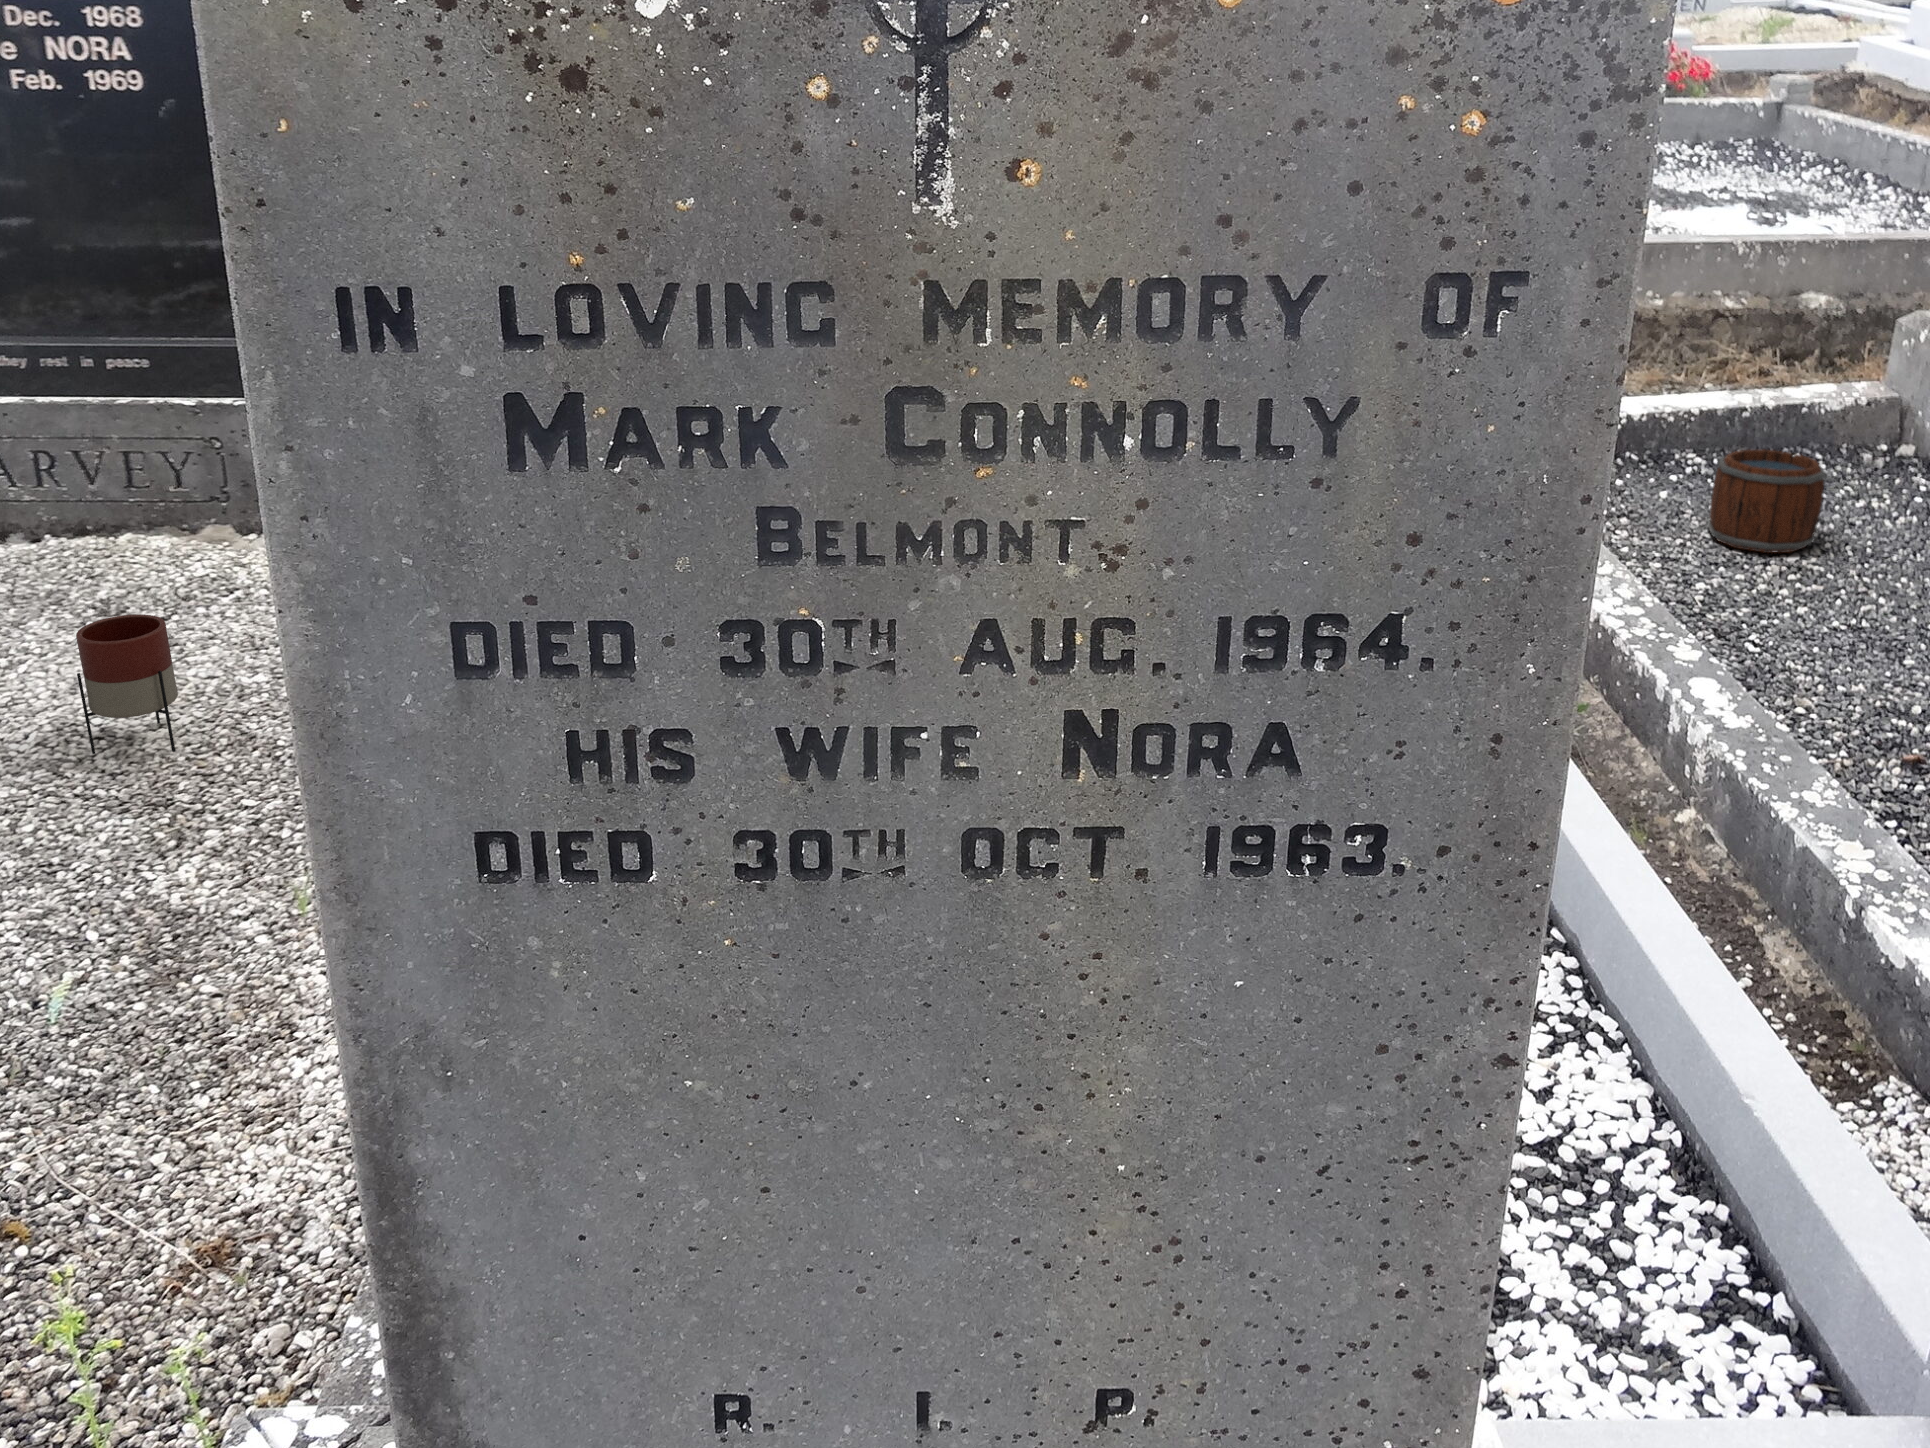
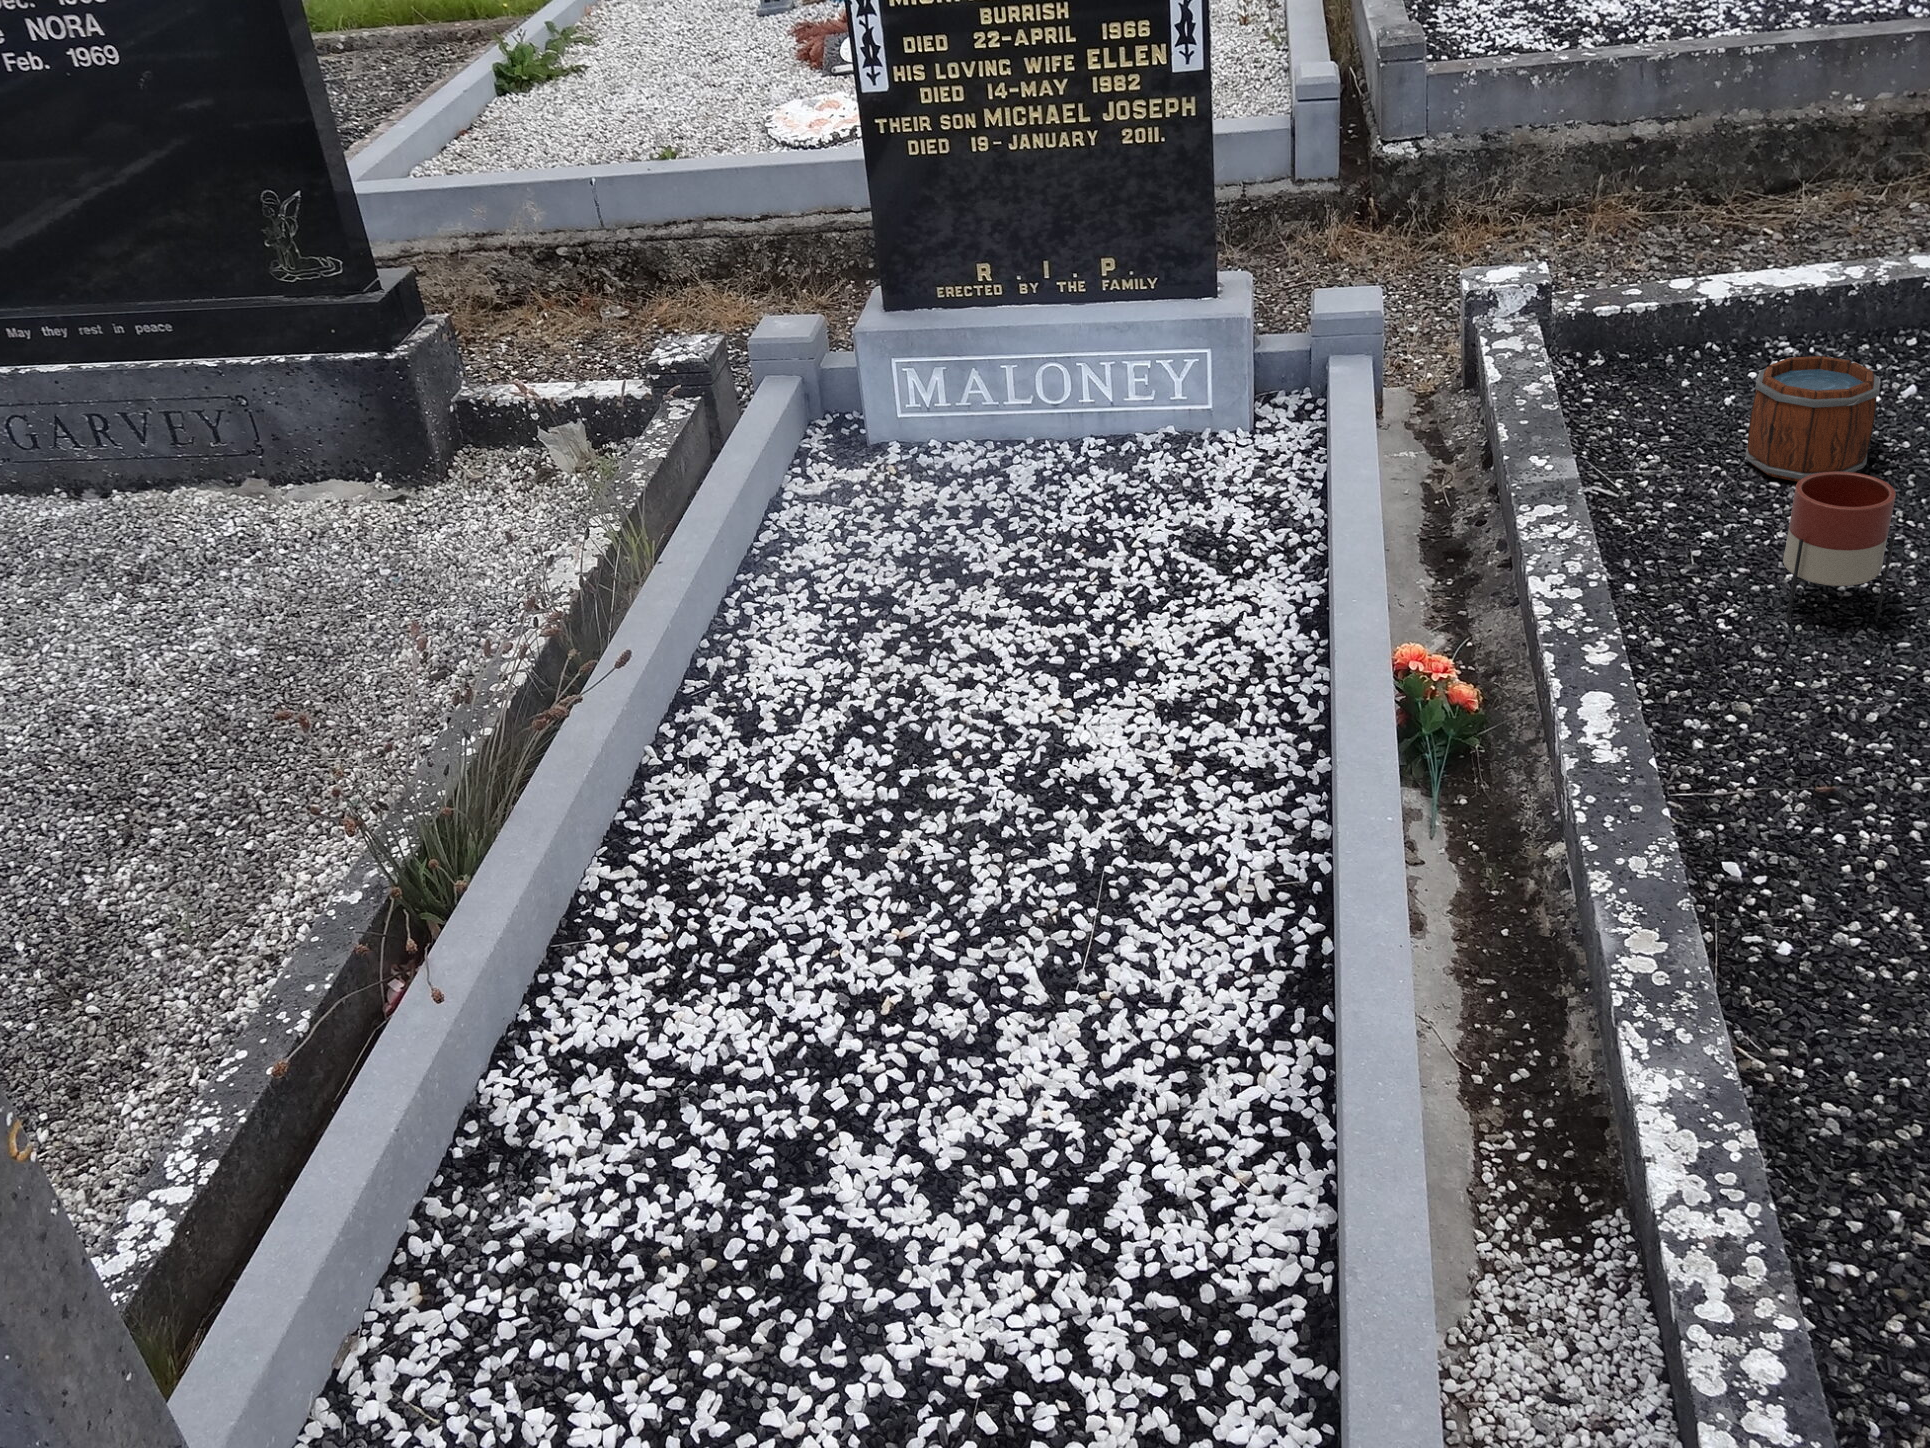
planter: present [76,614,178,754] -> present [1783,472,1896,622]

